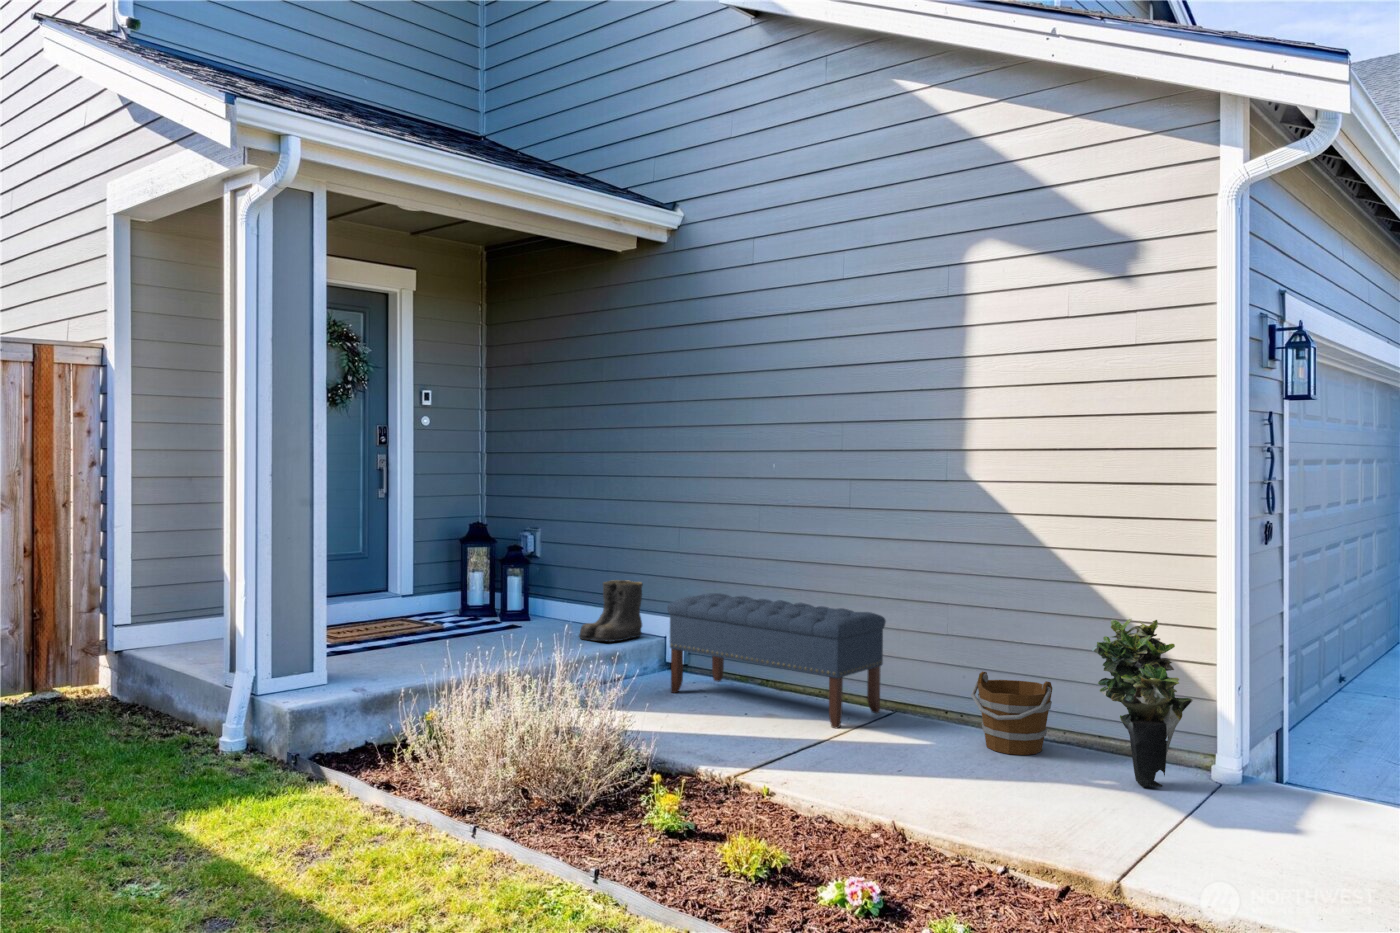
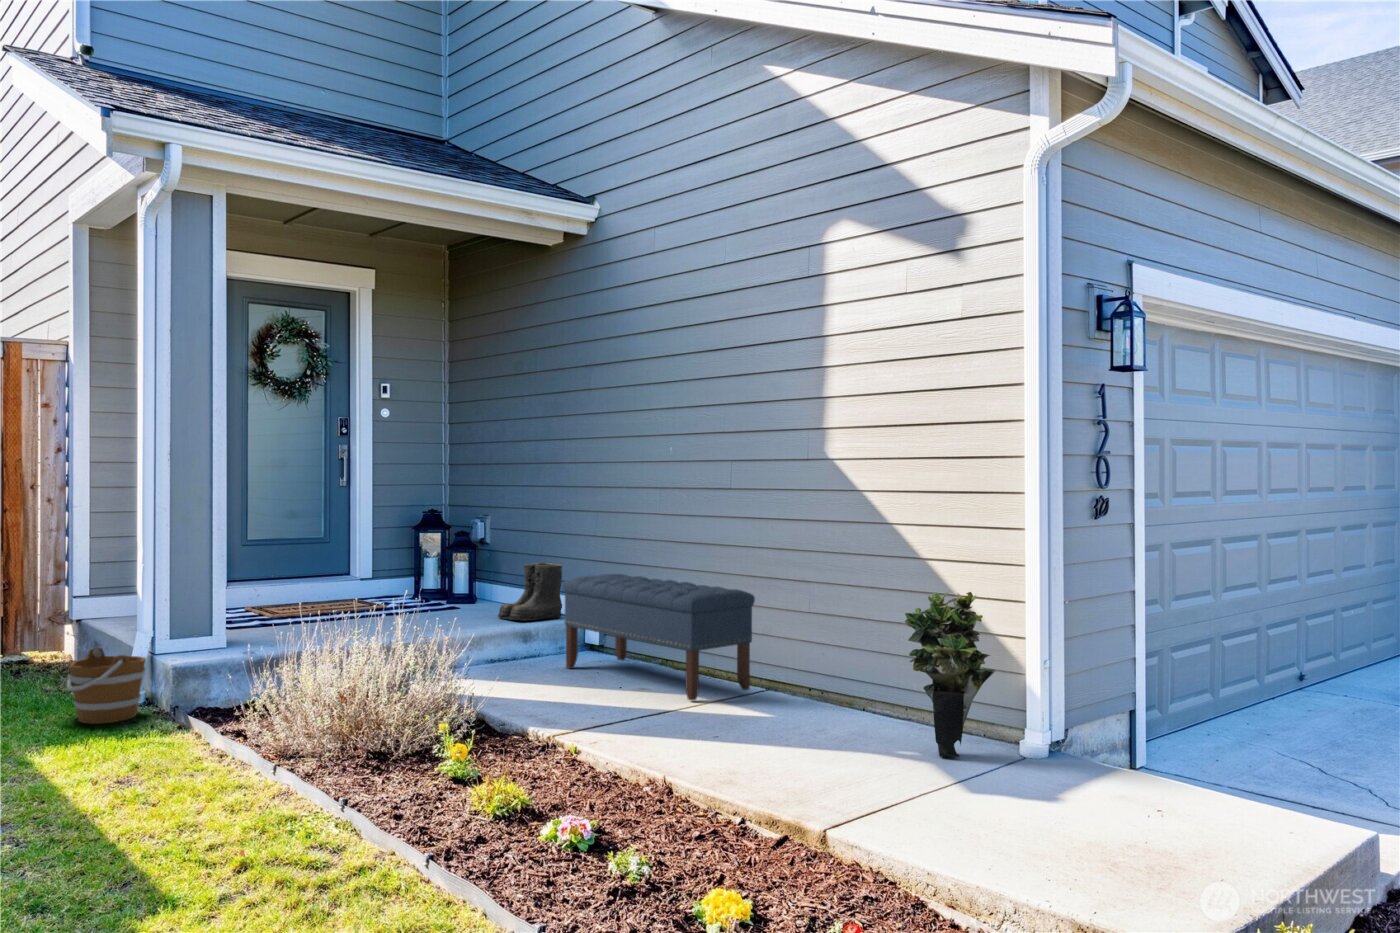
bucket: present [971,672,1052,755] -> present [67,648,146,724]

